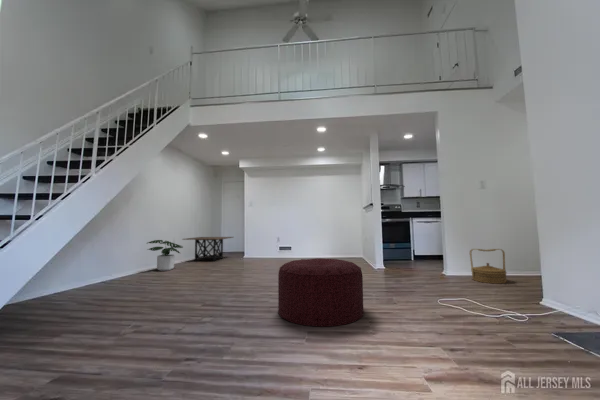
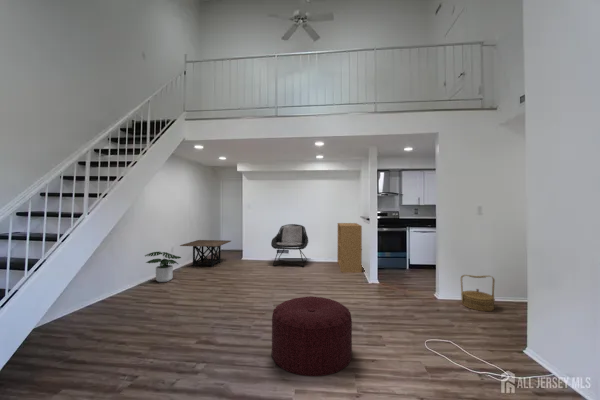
bookshelf: none [340,215,366,263] -> present [337,223,362,272]
lounge chair: none [274,220,311,260] -> present [271,224,308,267]

